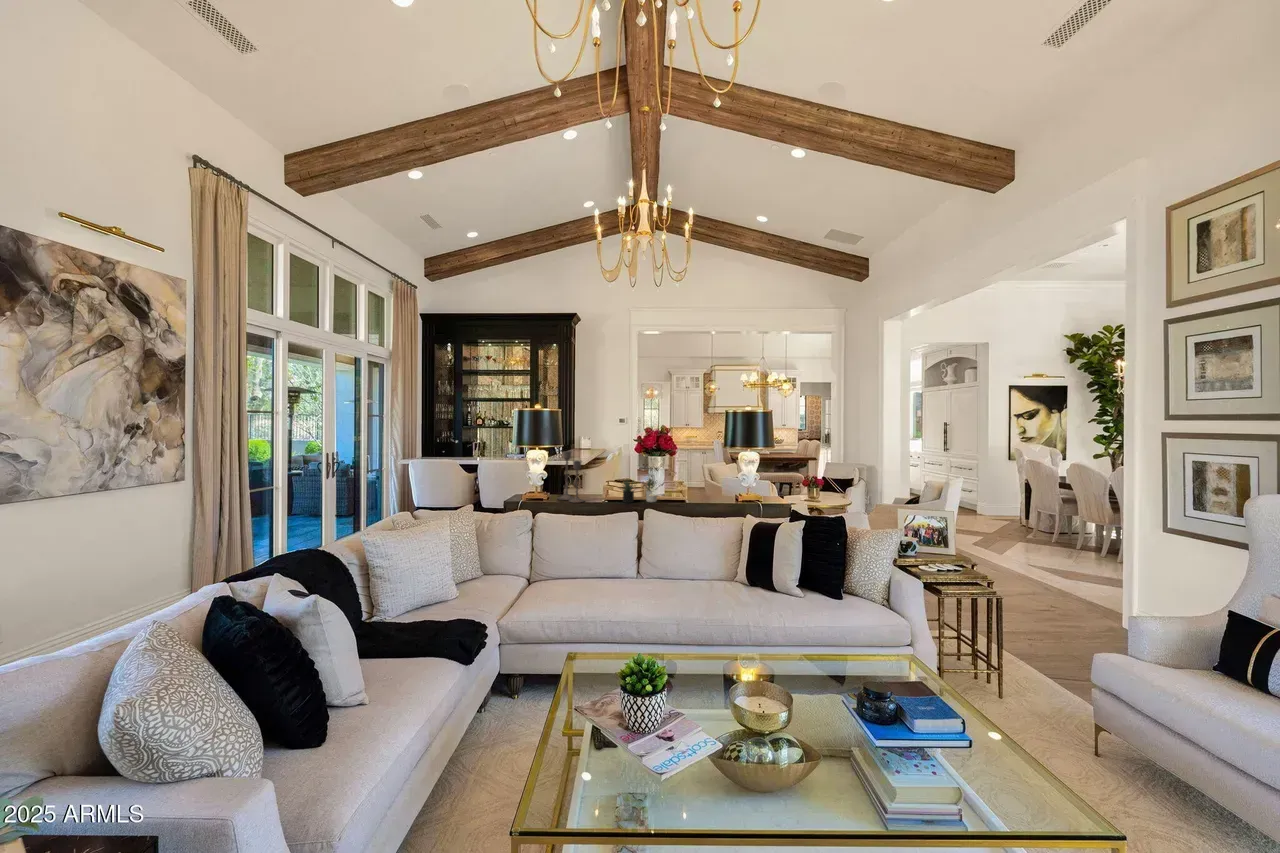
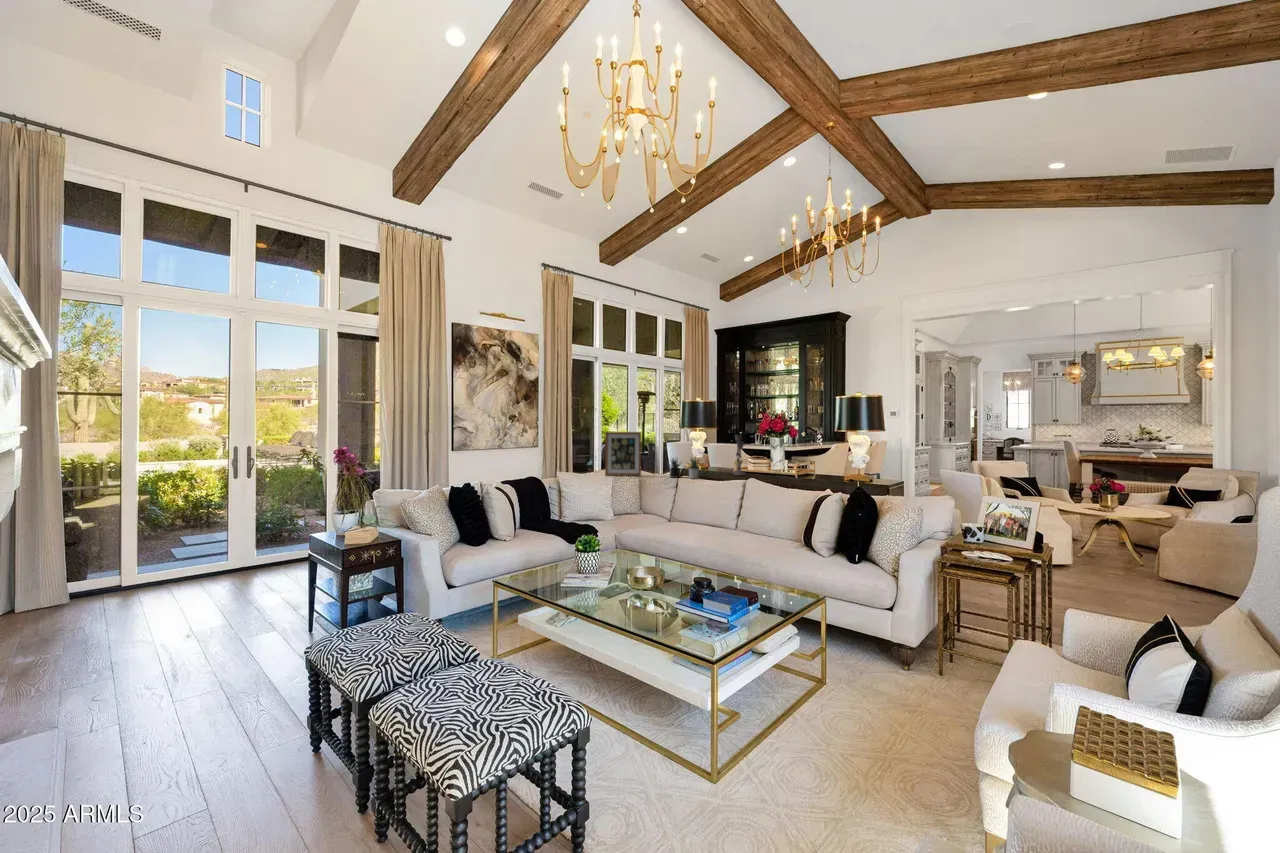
picture frame: none [413,455,470,528] -> present [605,432,641,476]
succulent plant: present [622,479,657,503] -> present [668,457,700,479]

